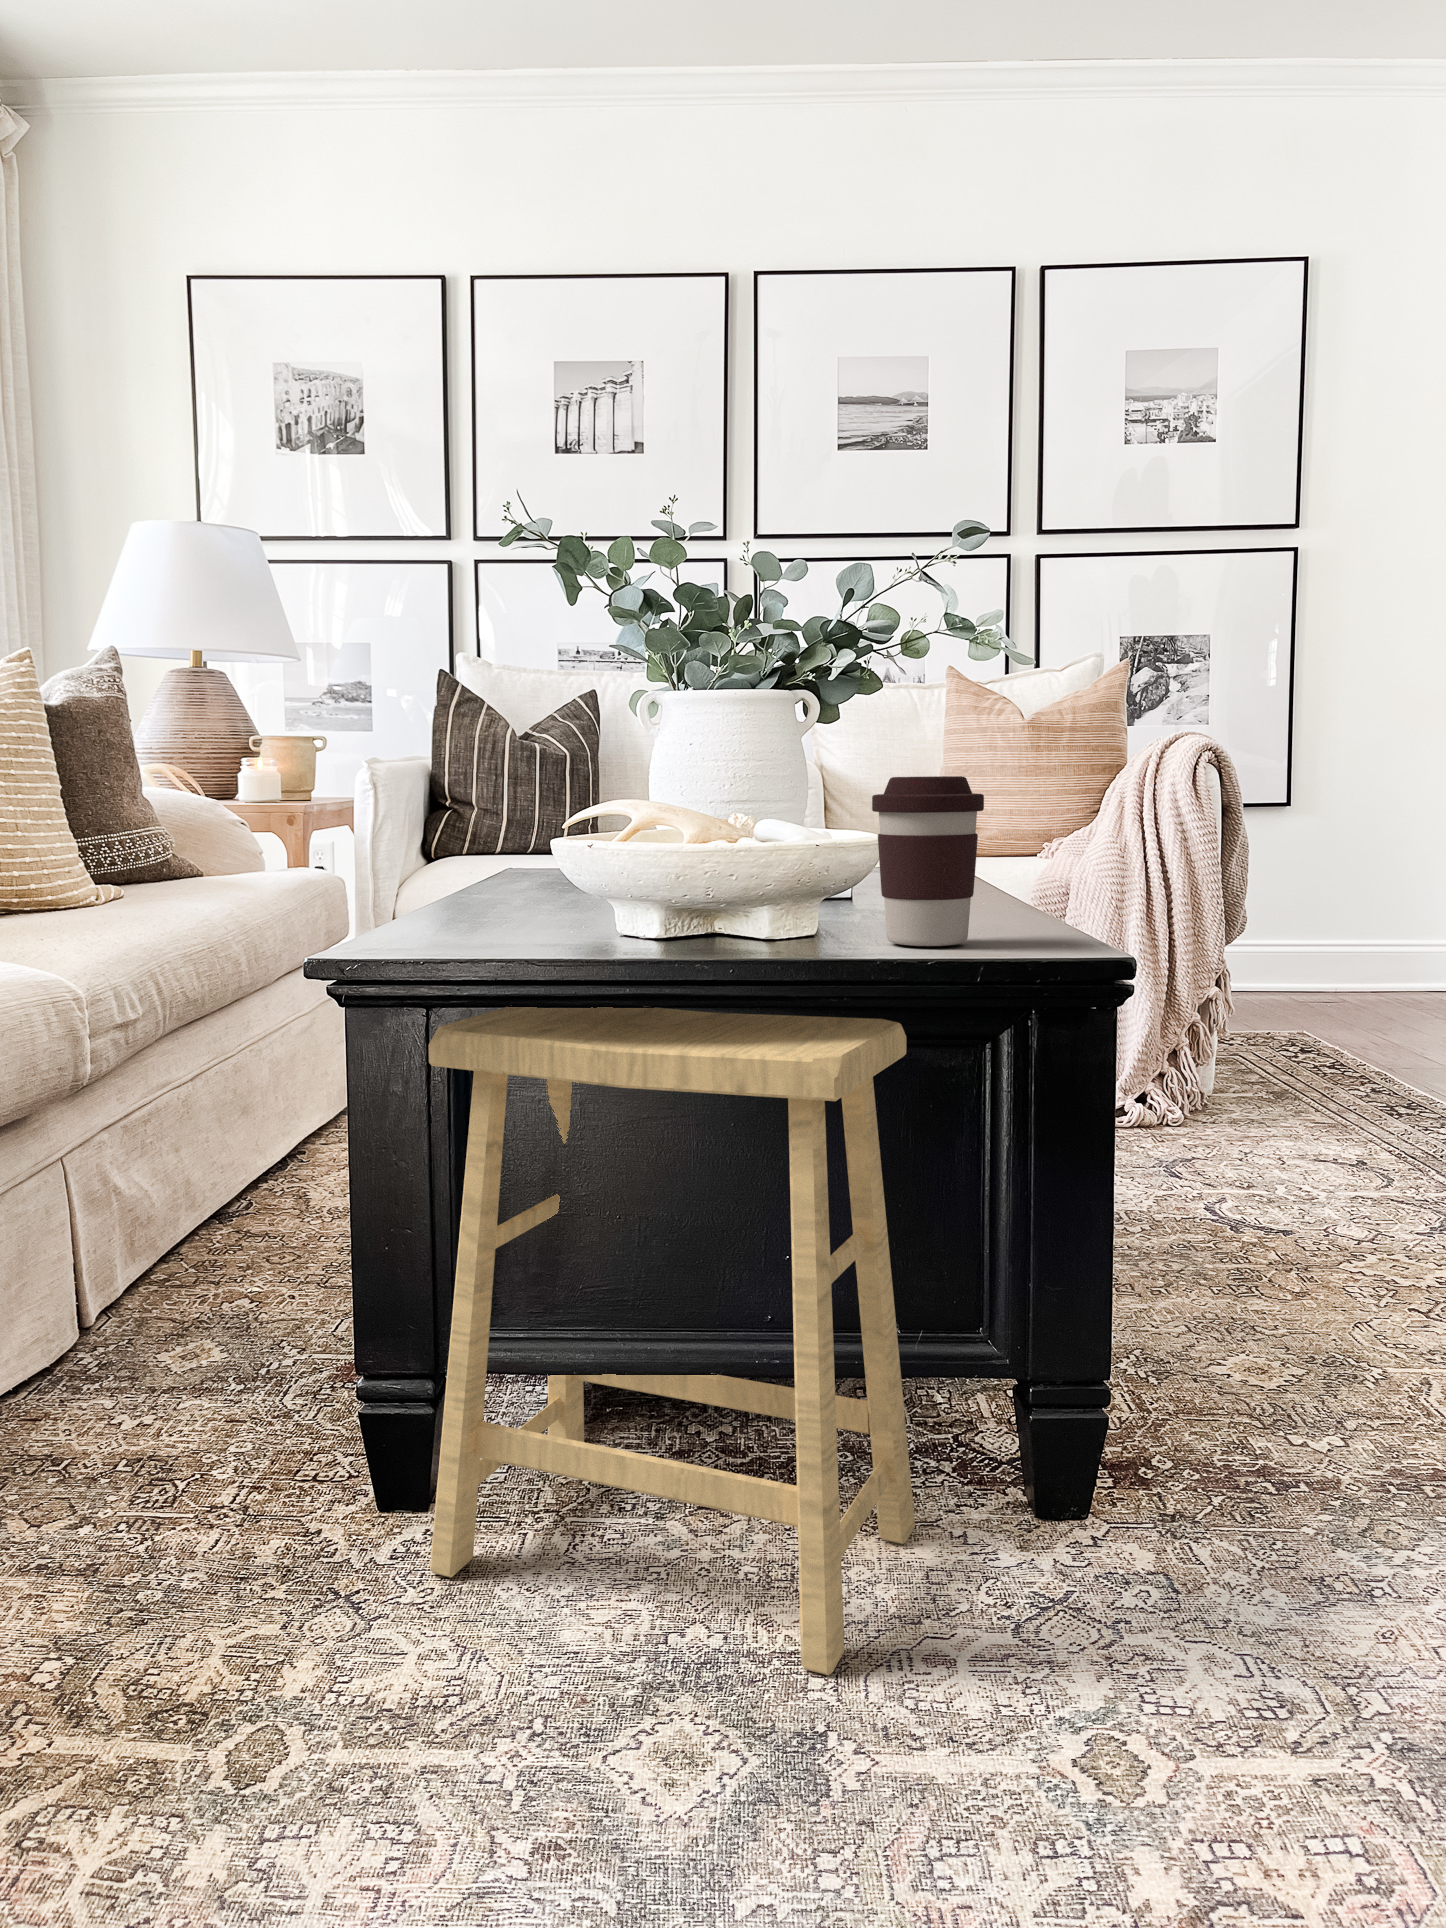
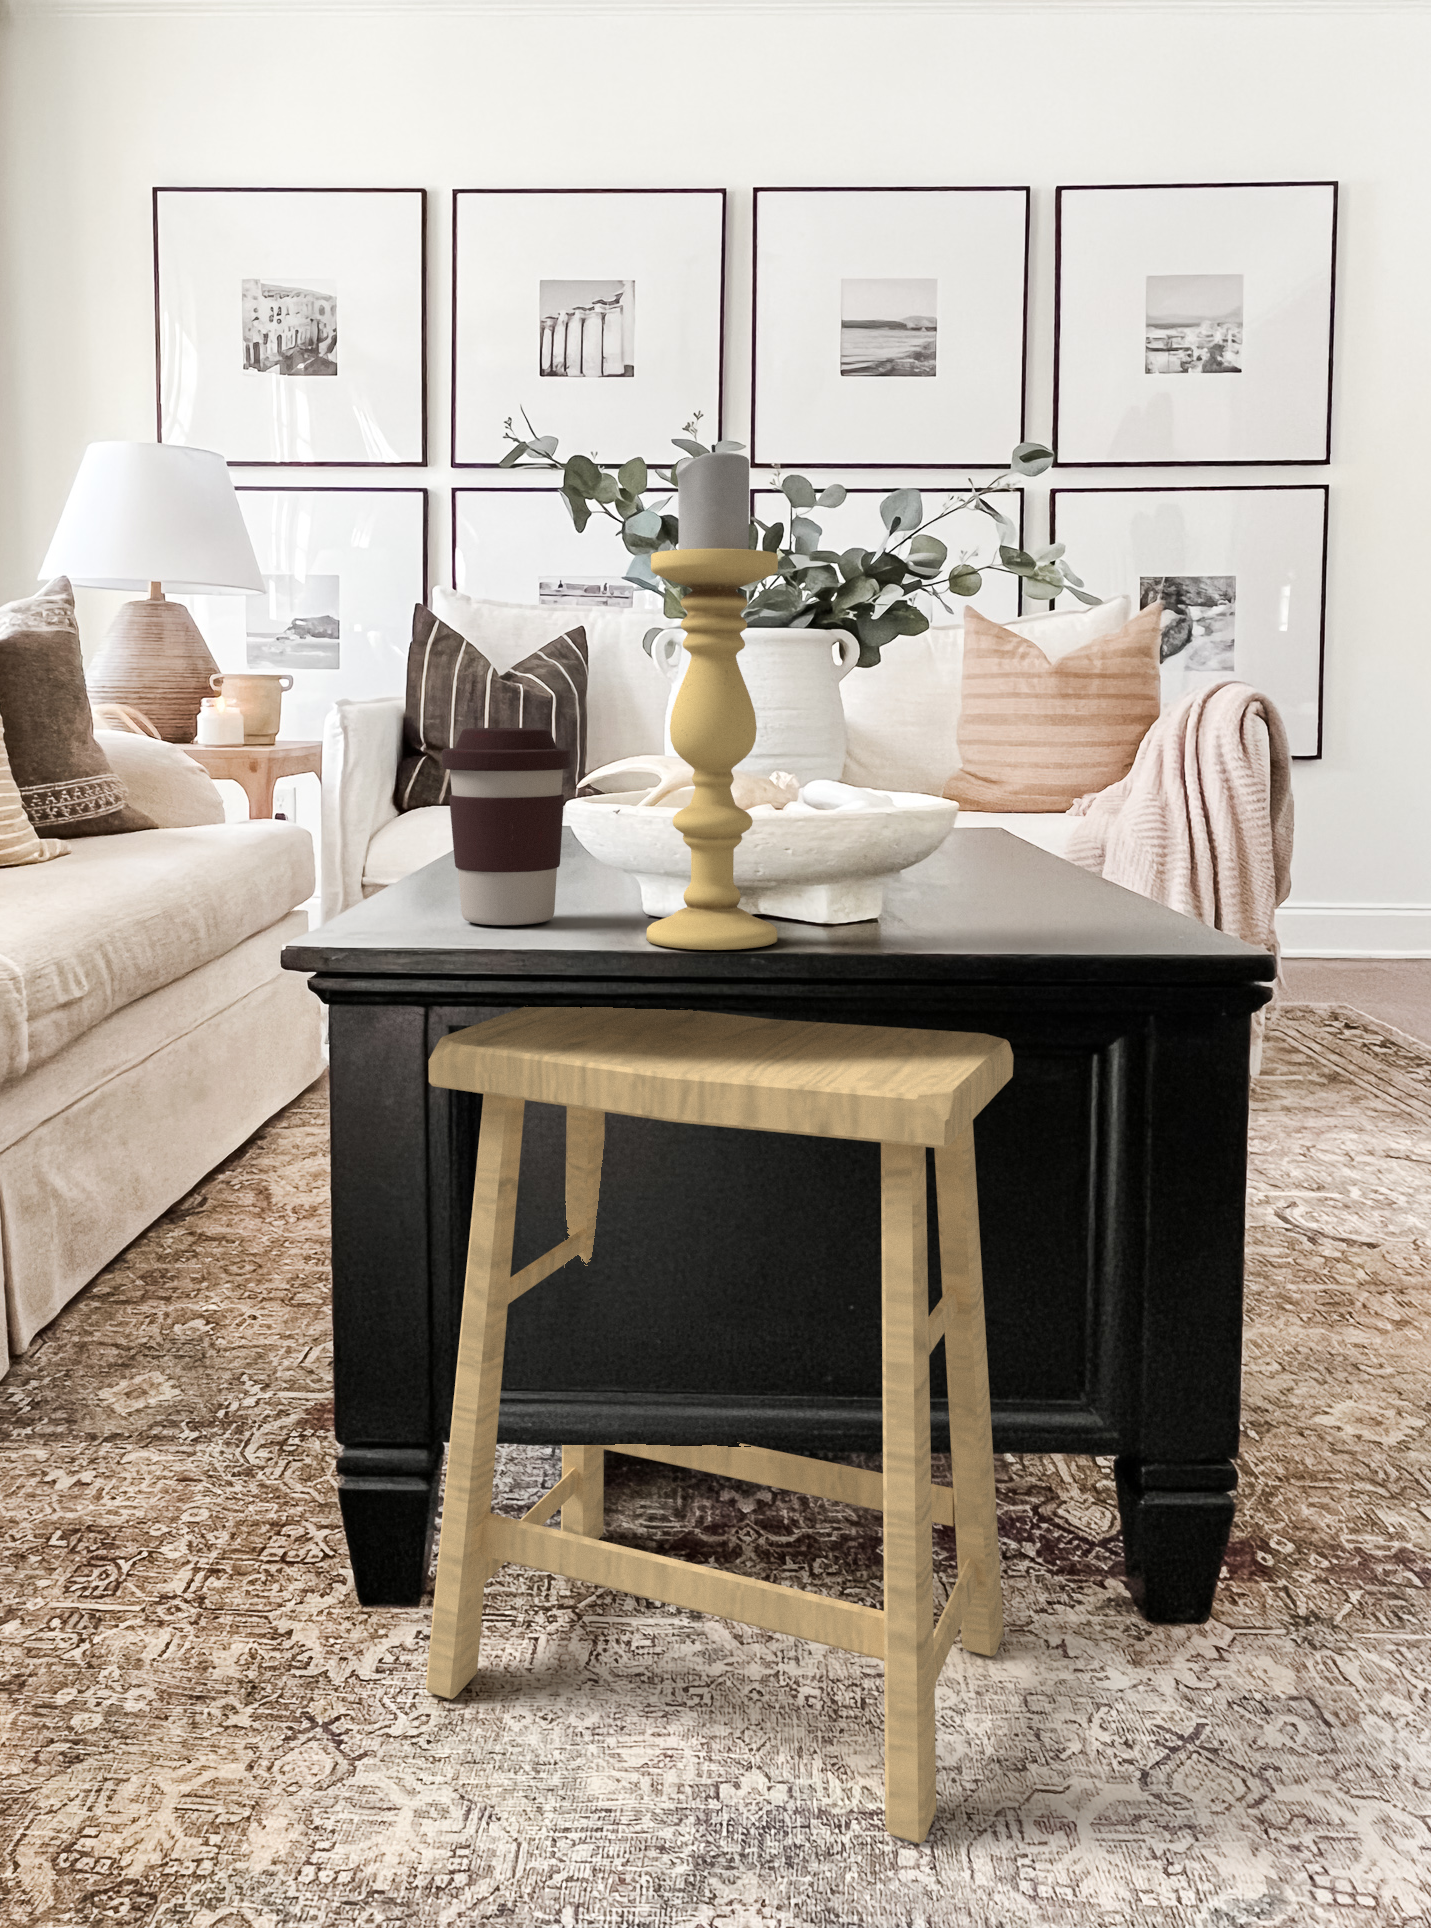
candle holder: none [608,546,717,954] -> present [647,445,778,950]
coffee cup: present [872,776,984,946] -> present [442,728,570,925]

